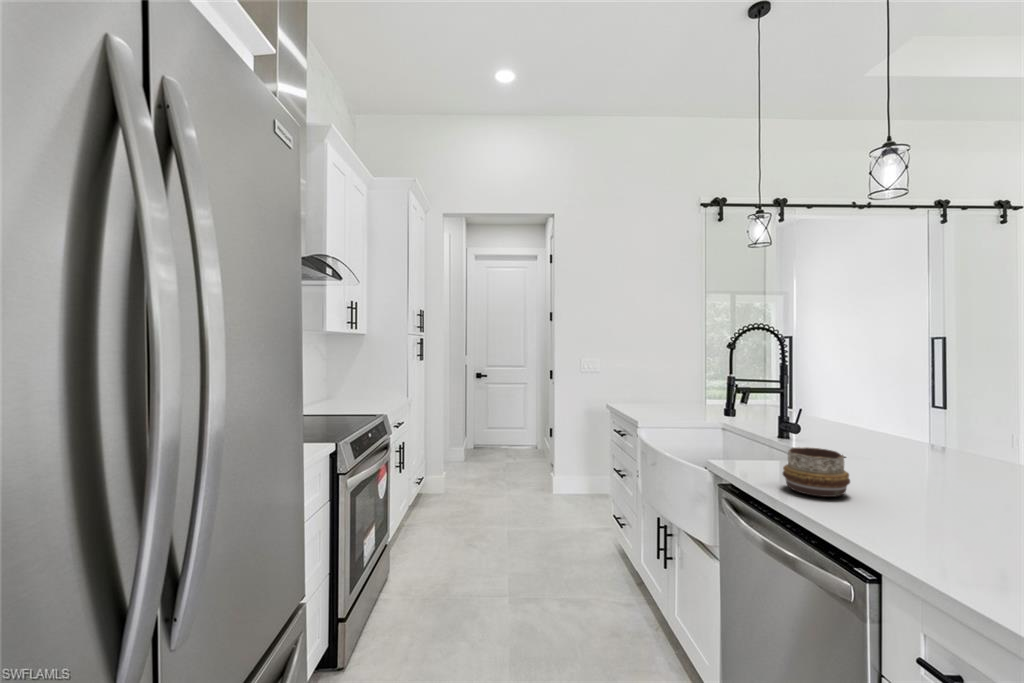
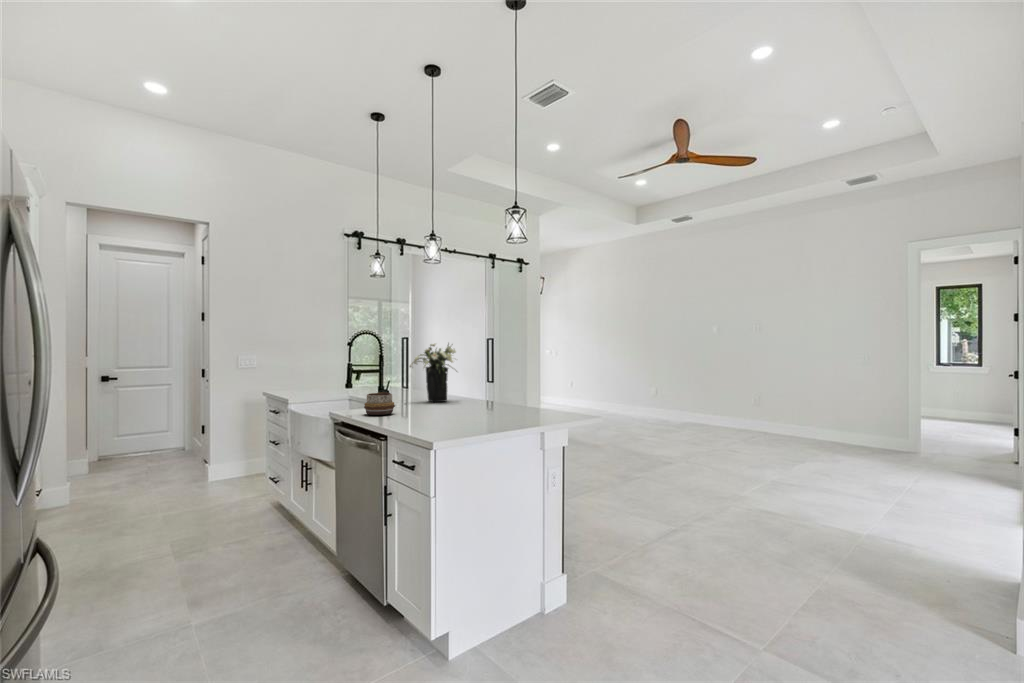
flower arrangement: none [851,348,974,465] -> present [410,343,456,402]

